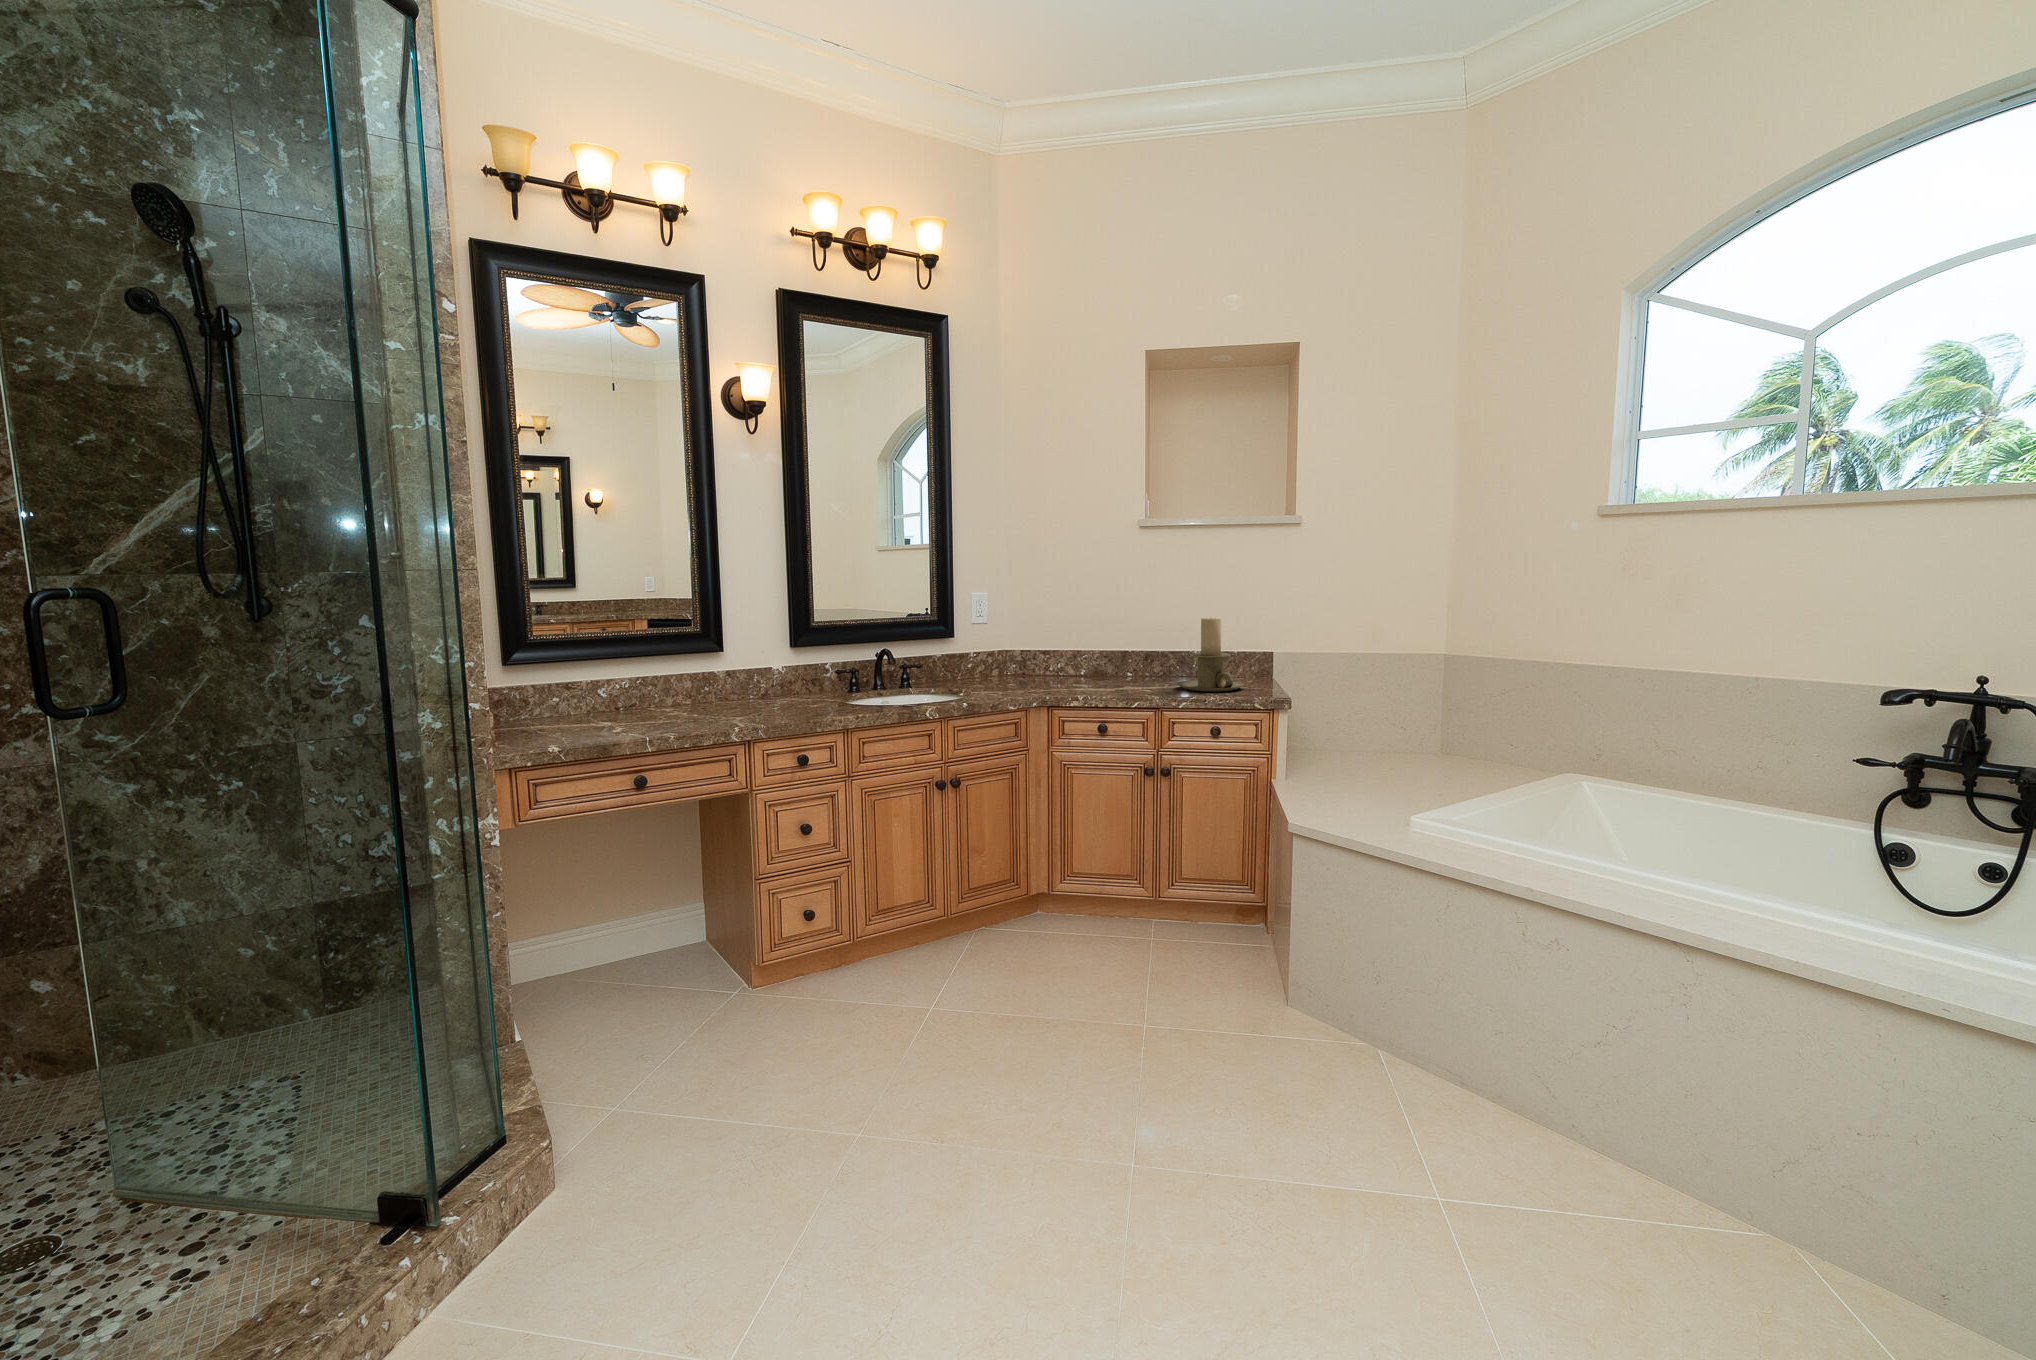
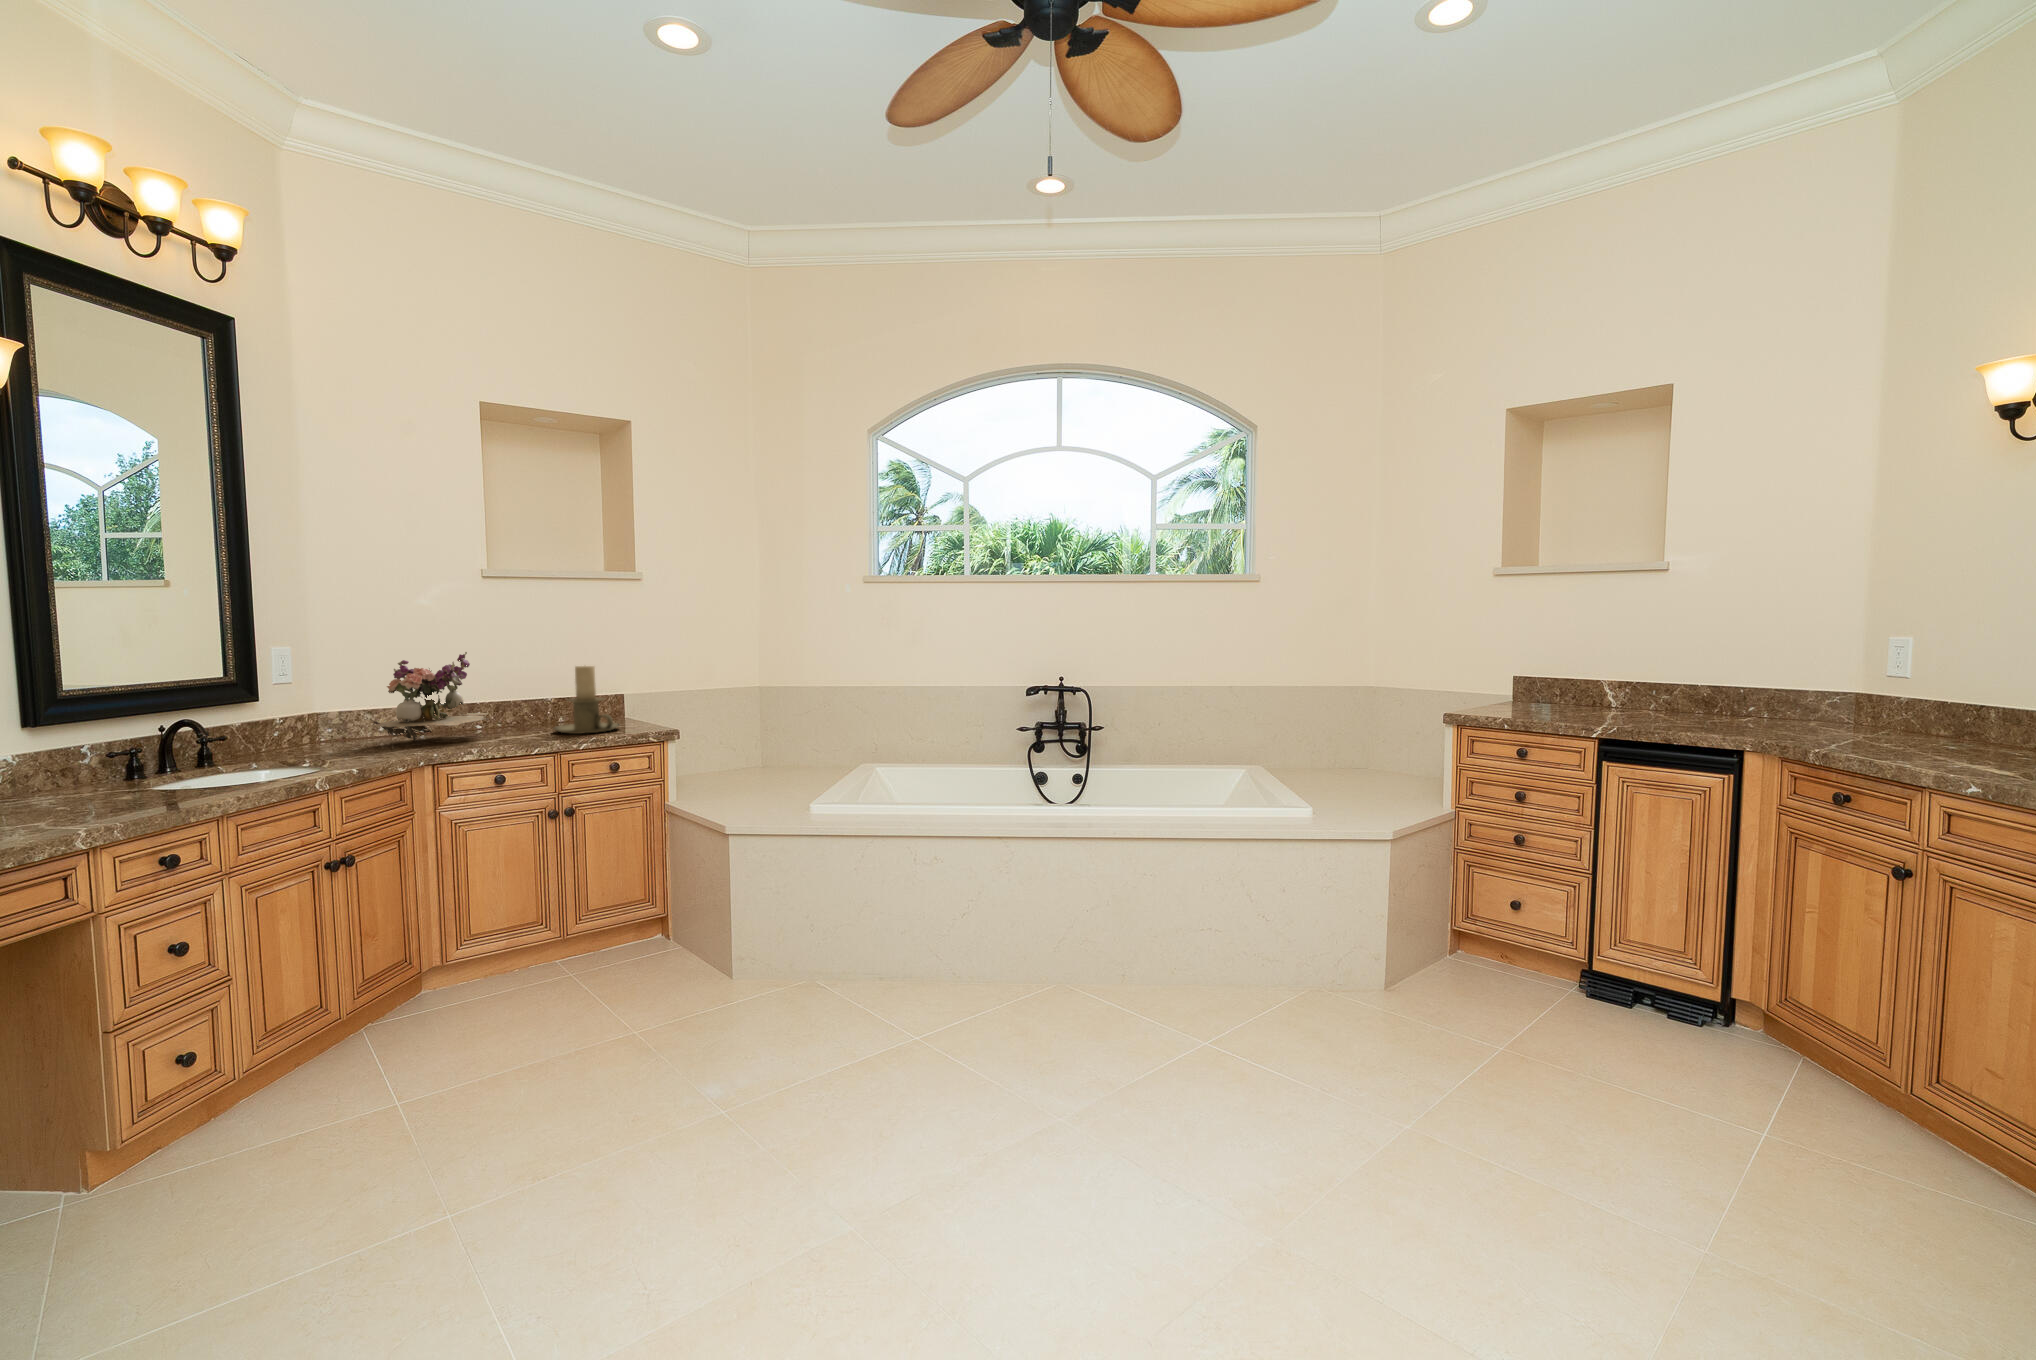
flower arrangement: none [1027,600,1132,683] -> present [369,652,488,741]

